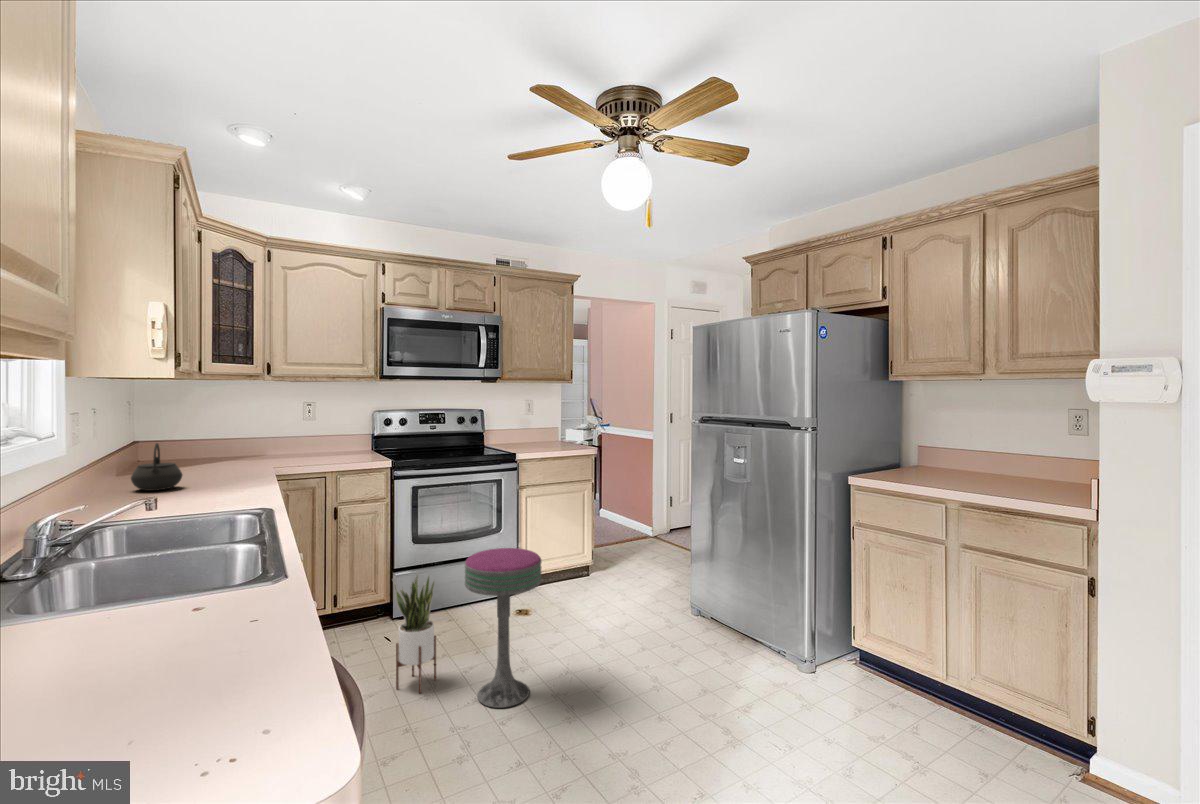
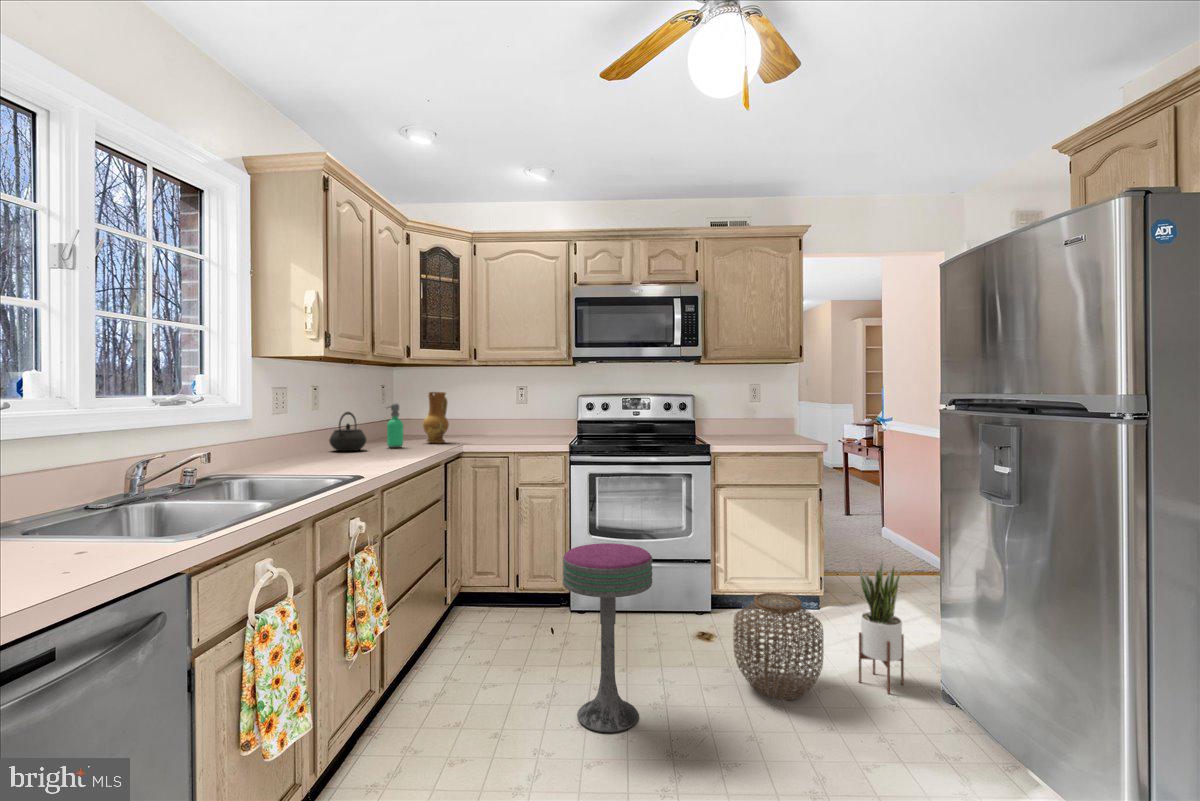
ceramic jug: none [216,412,249,470] -> present [423,392,449,443]
soap dispenser: none [193,429,215,481] -> present [387,403,403,448]
woven basket: none [573,567,638,646] -> present [733,593,823,700]
potted plant: present [393,572,436,693] -> present [858,559,904,693]

